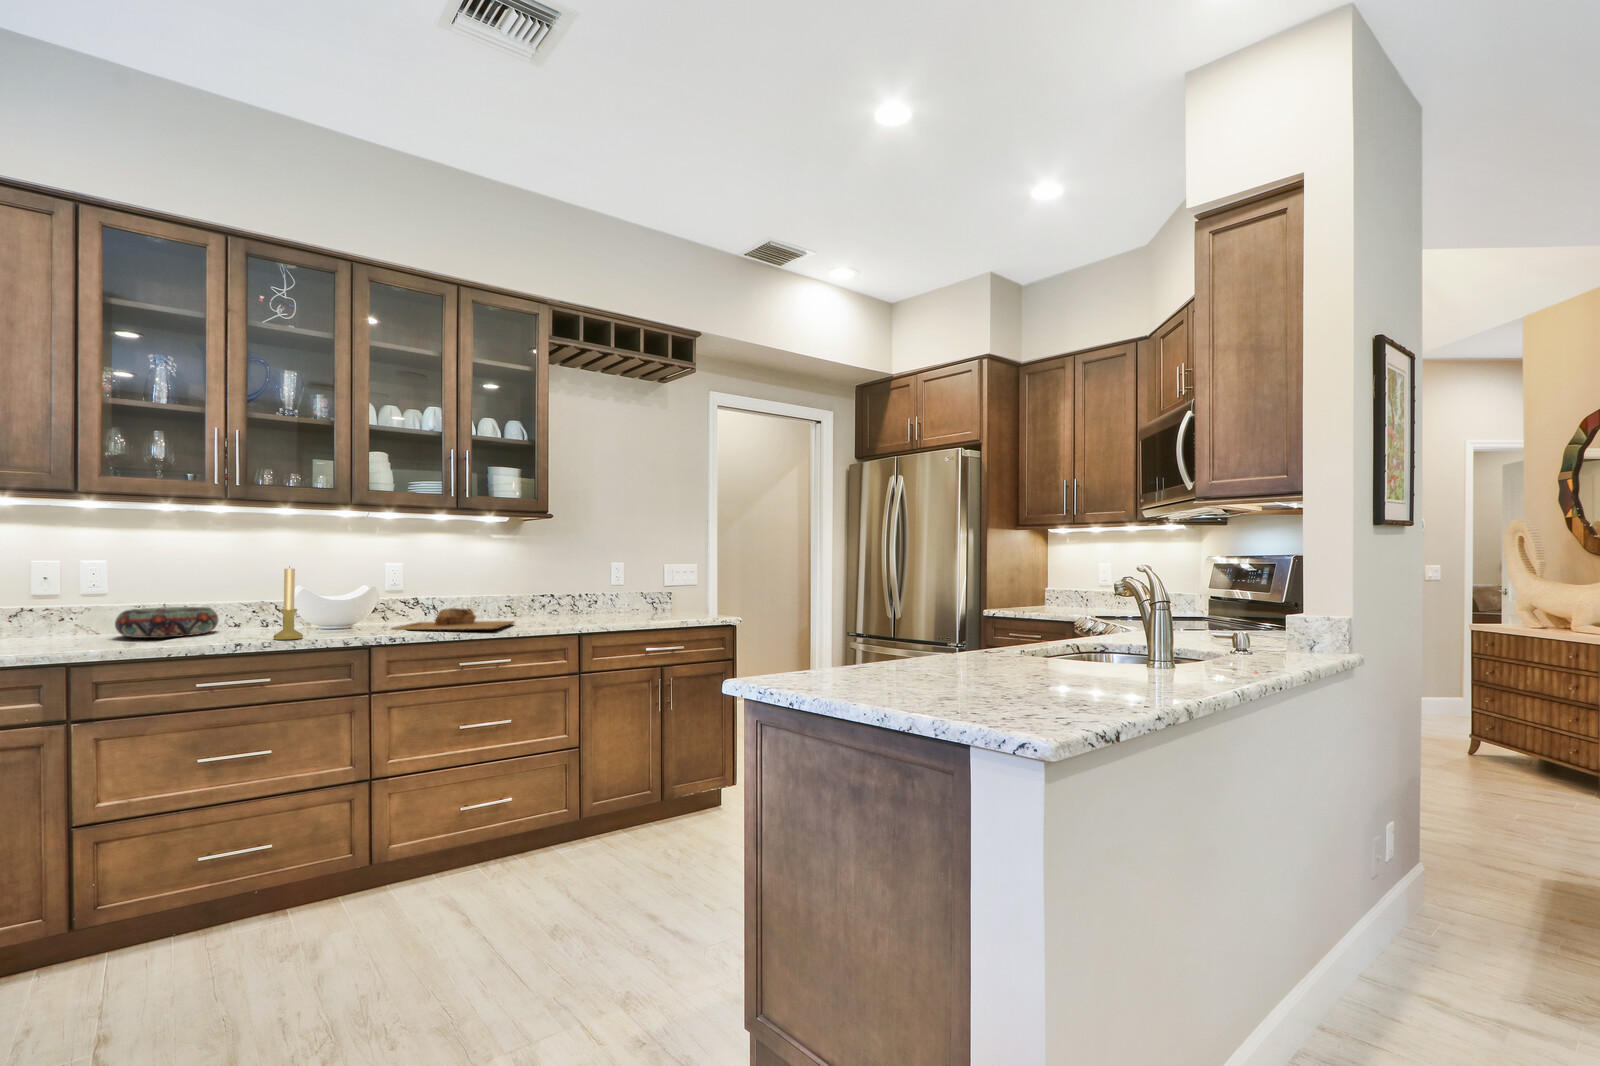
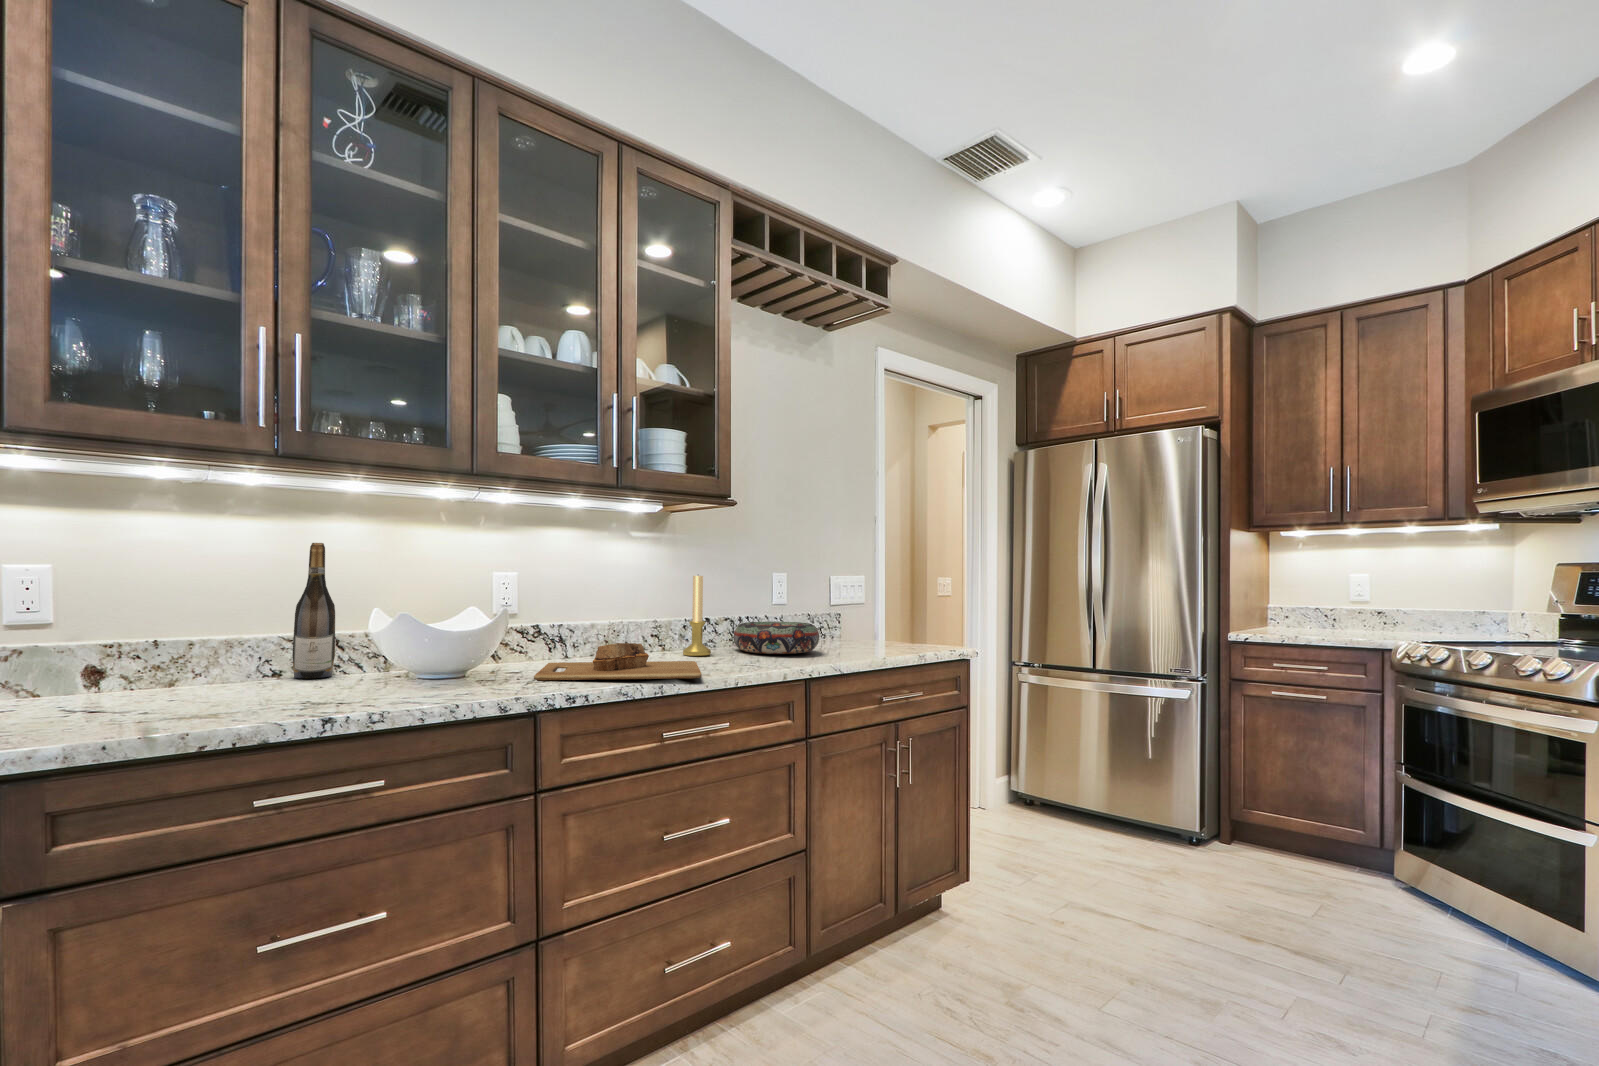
wine bottle: none [247,548,273,628] -> present [292,543,335,678]
candle holder: present [273,568,303,640] -> present [683,575,711,656]
decorative bowl: present [115,607,218,638] -> present [733,622,819,654]

